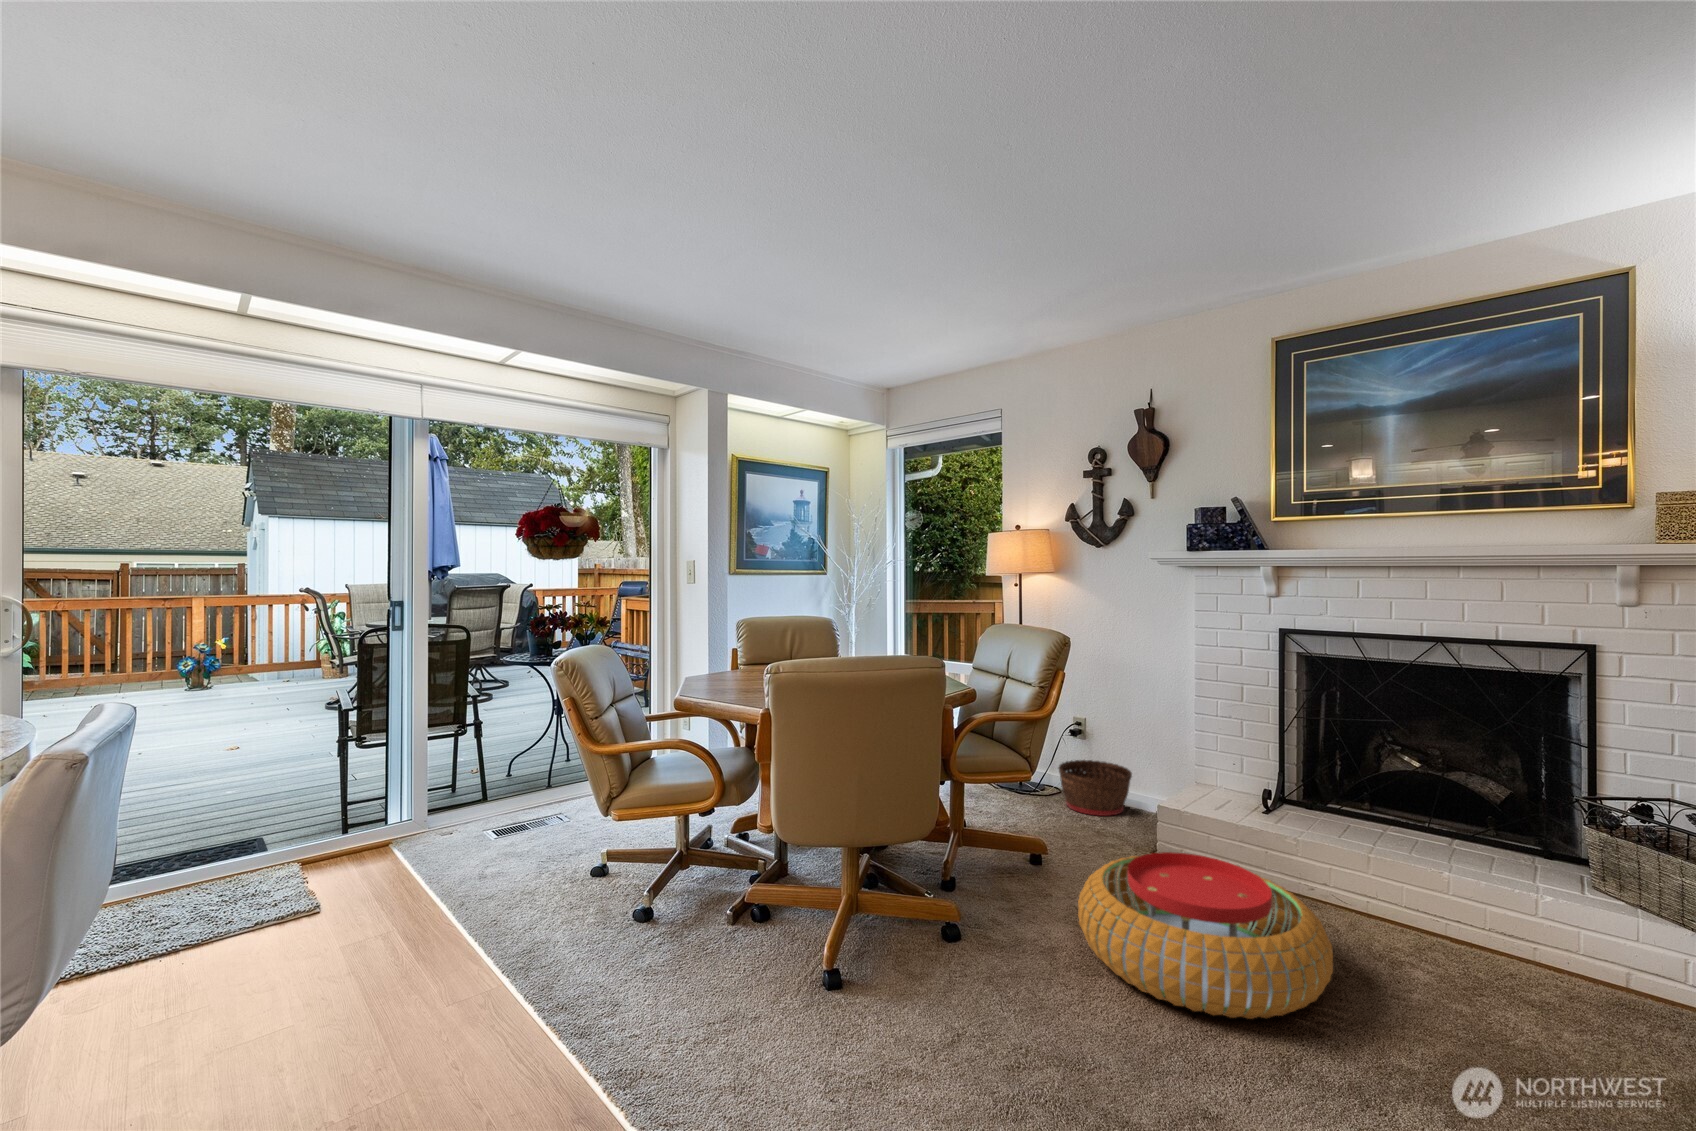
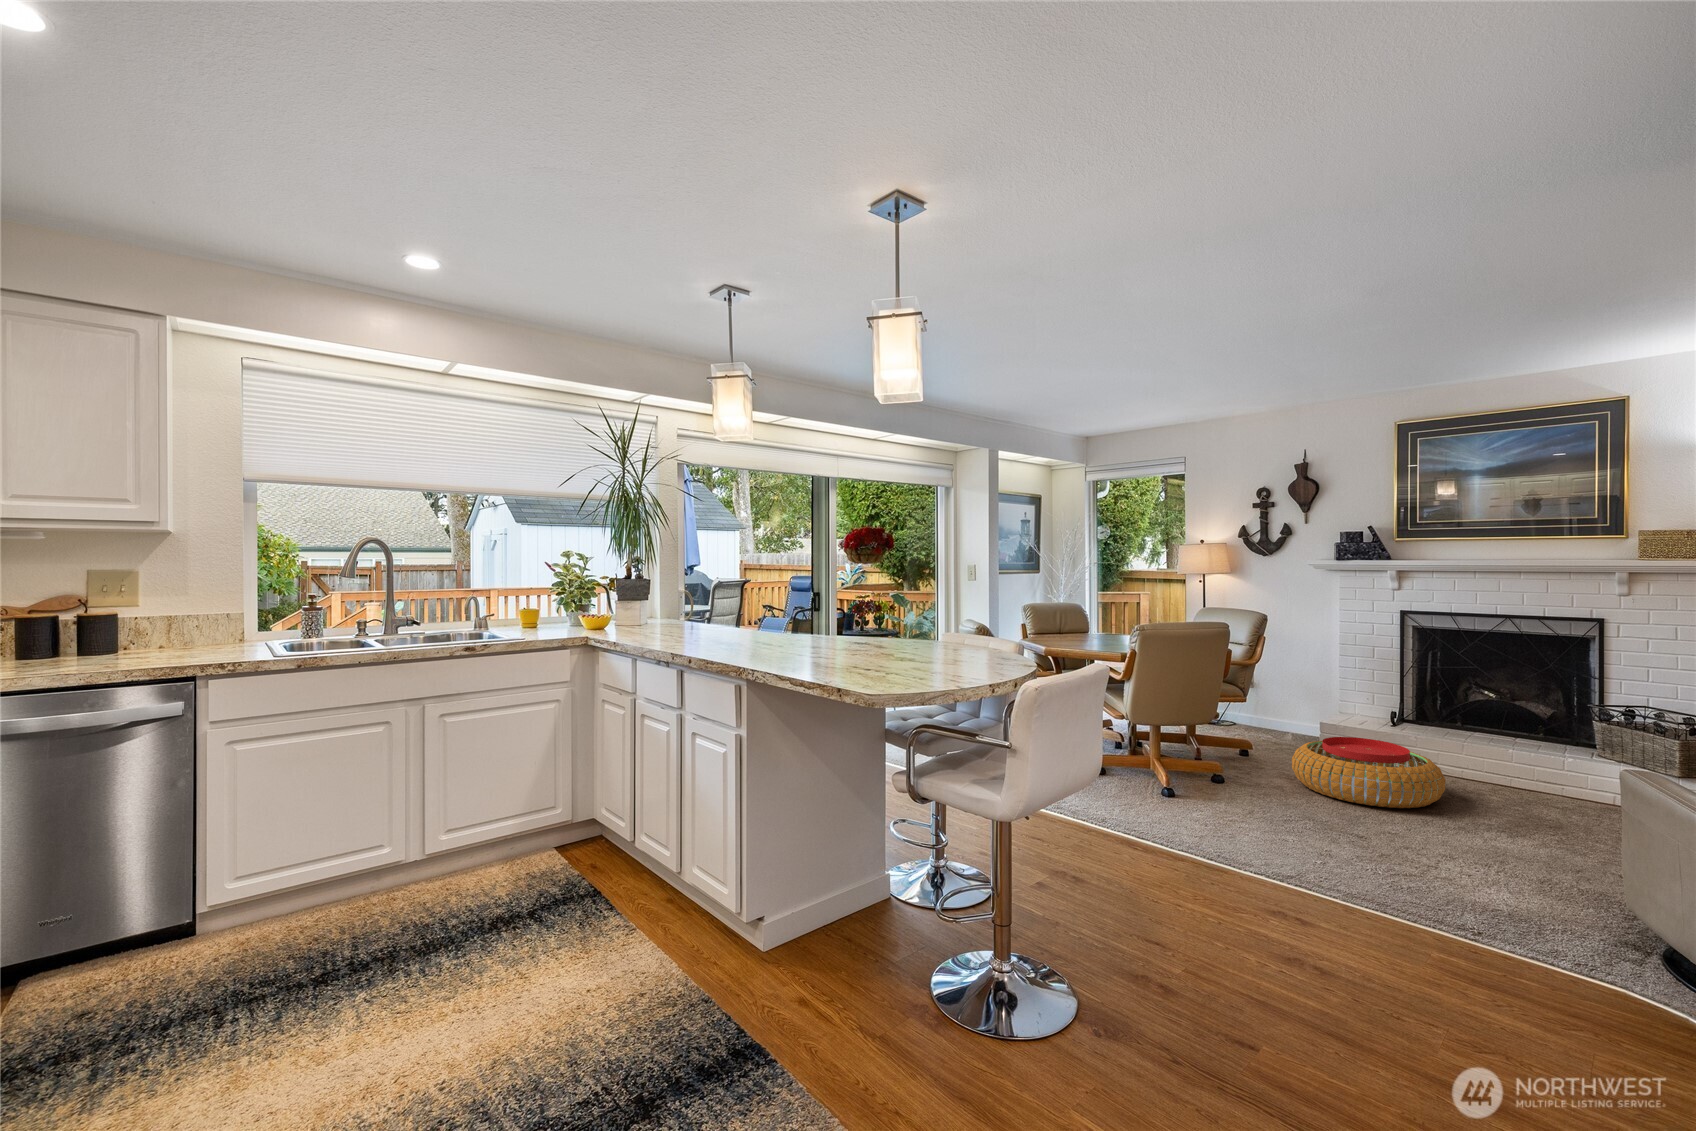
basket: present [1059,760,1132,816] -> none [1240,701,1293,735]

